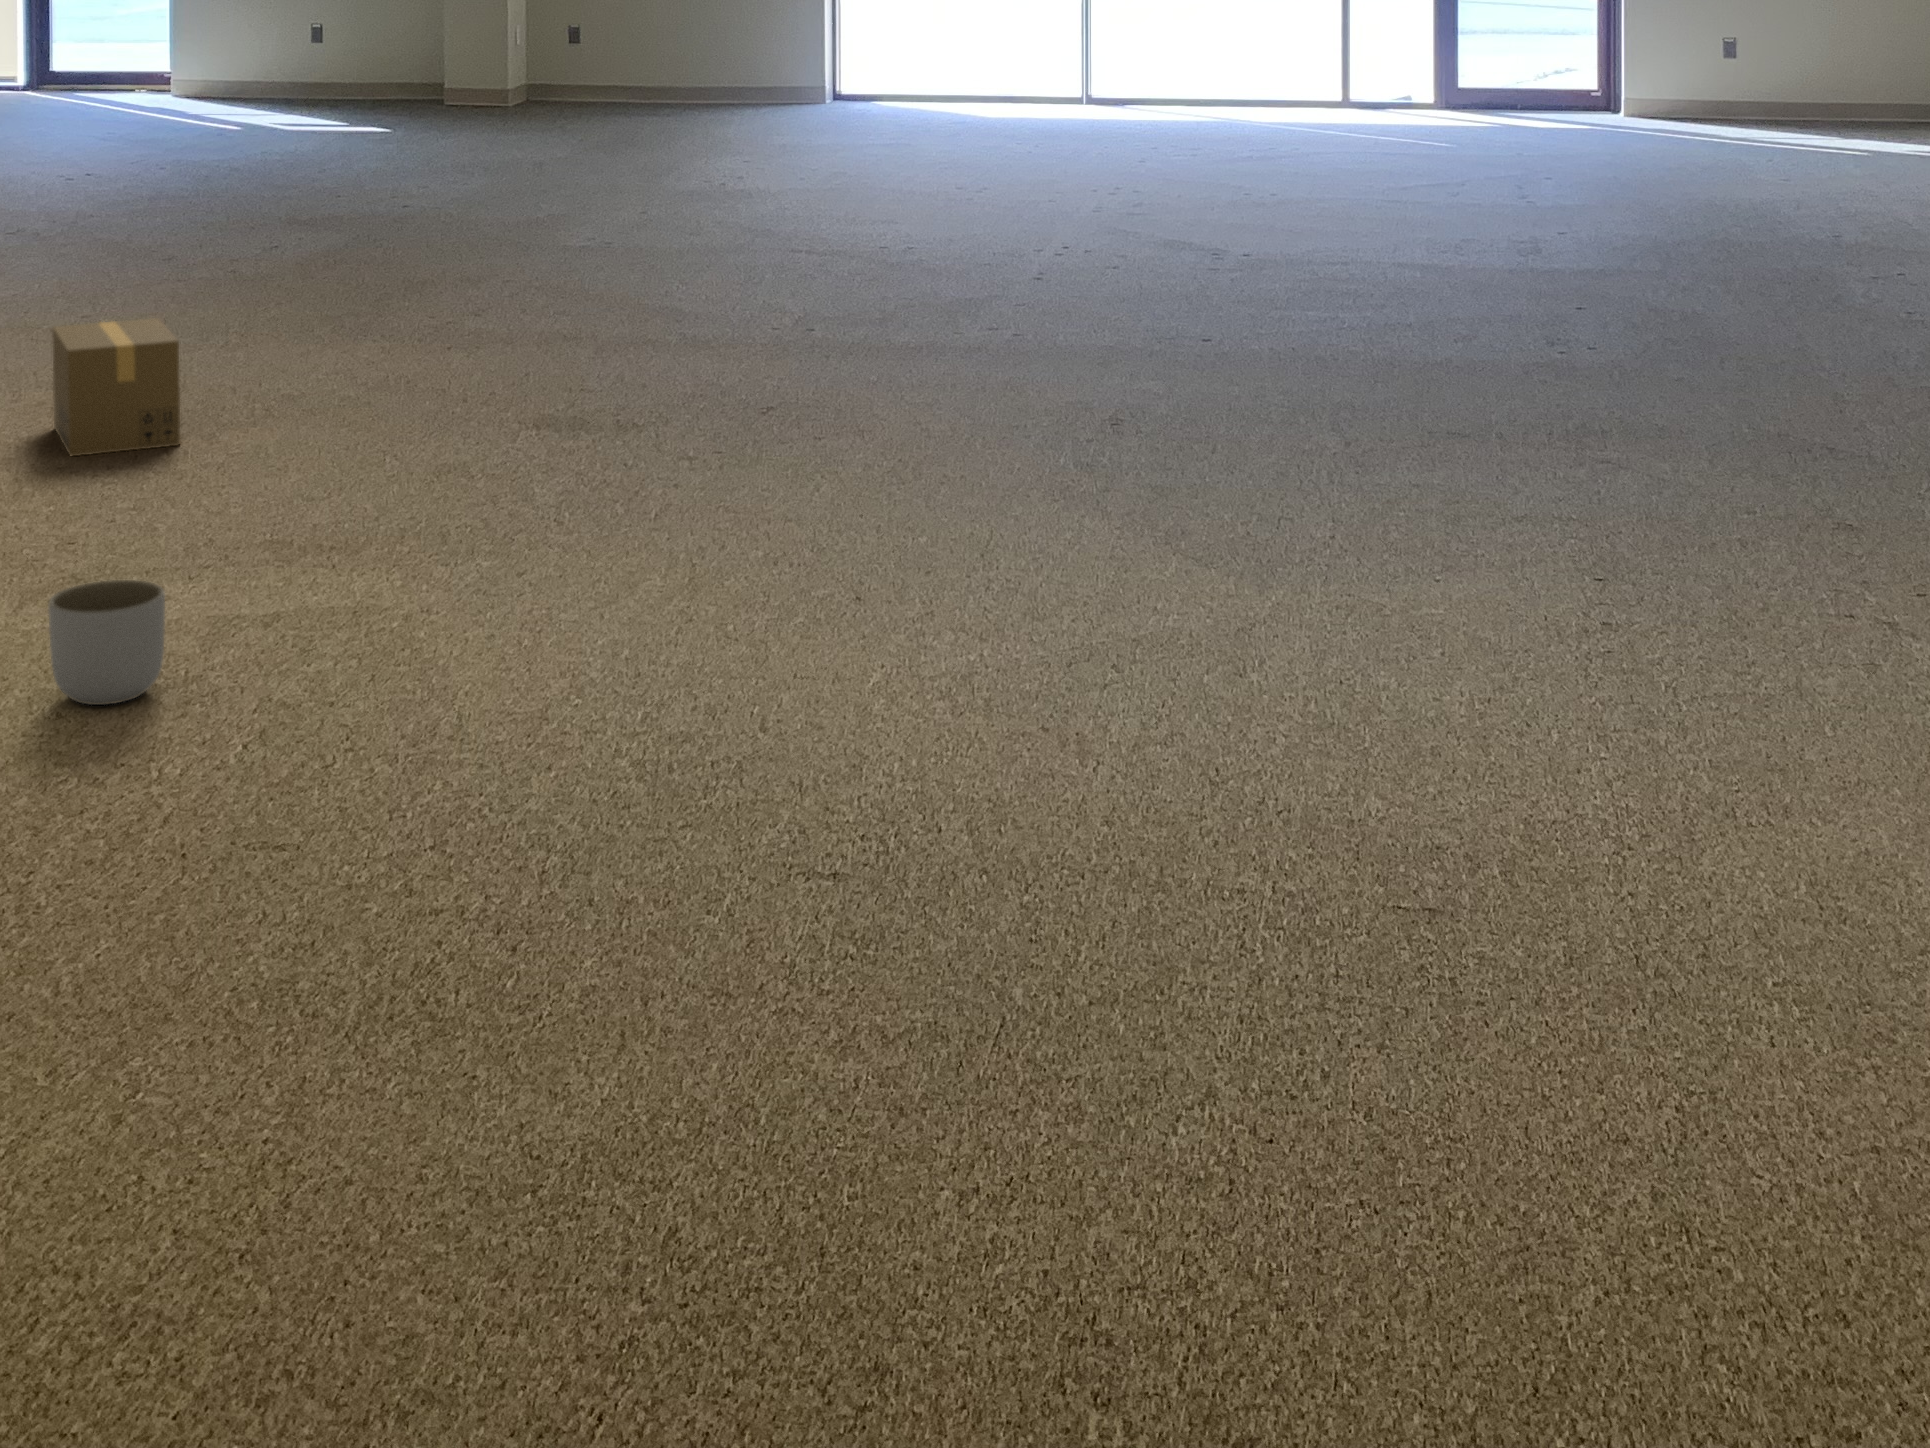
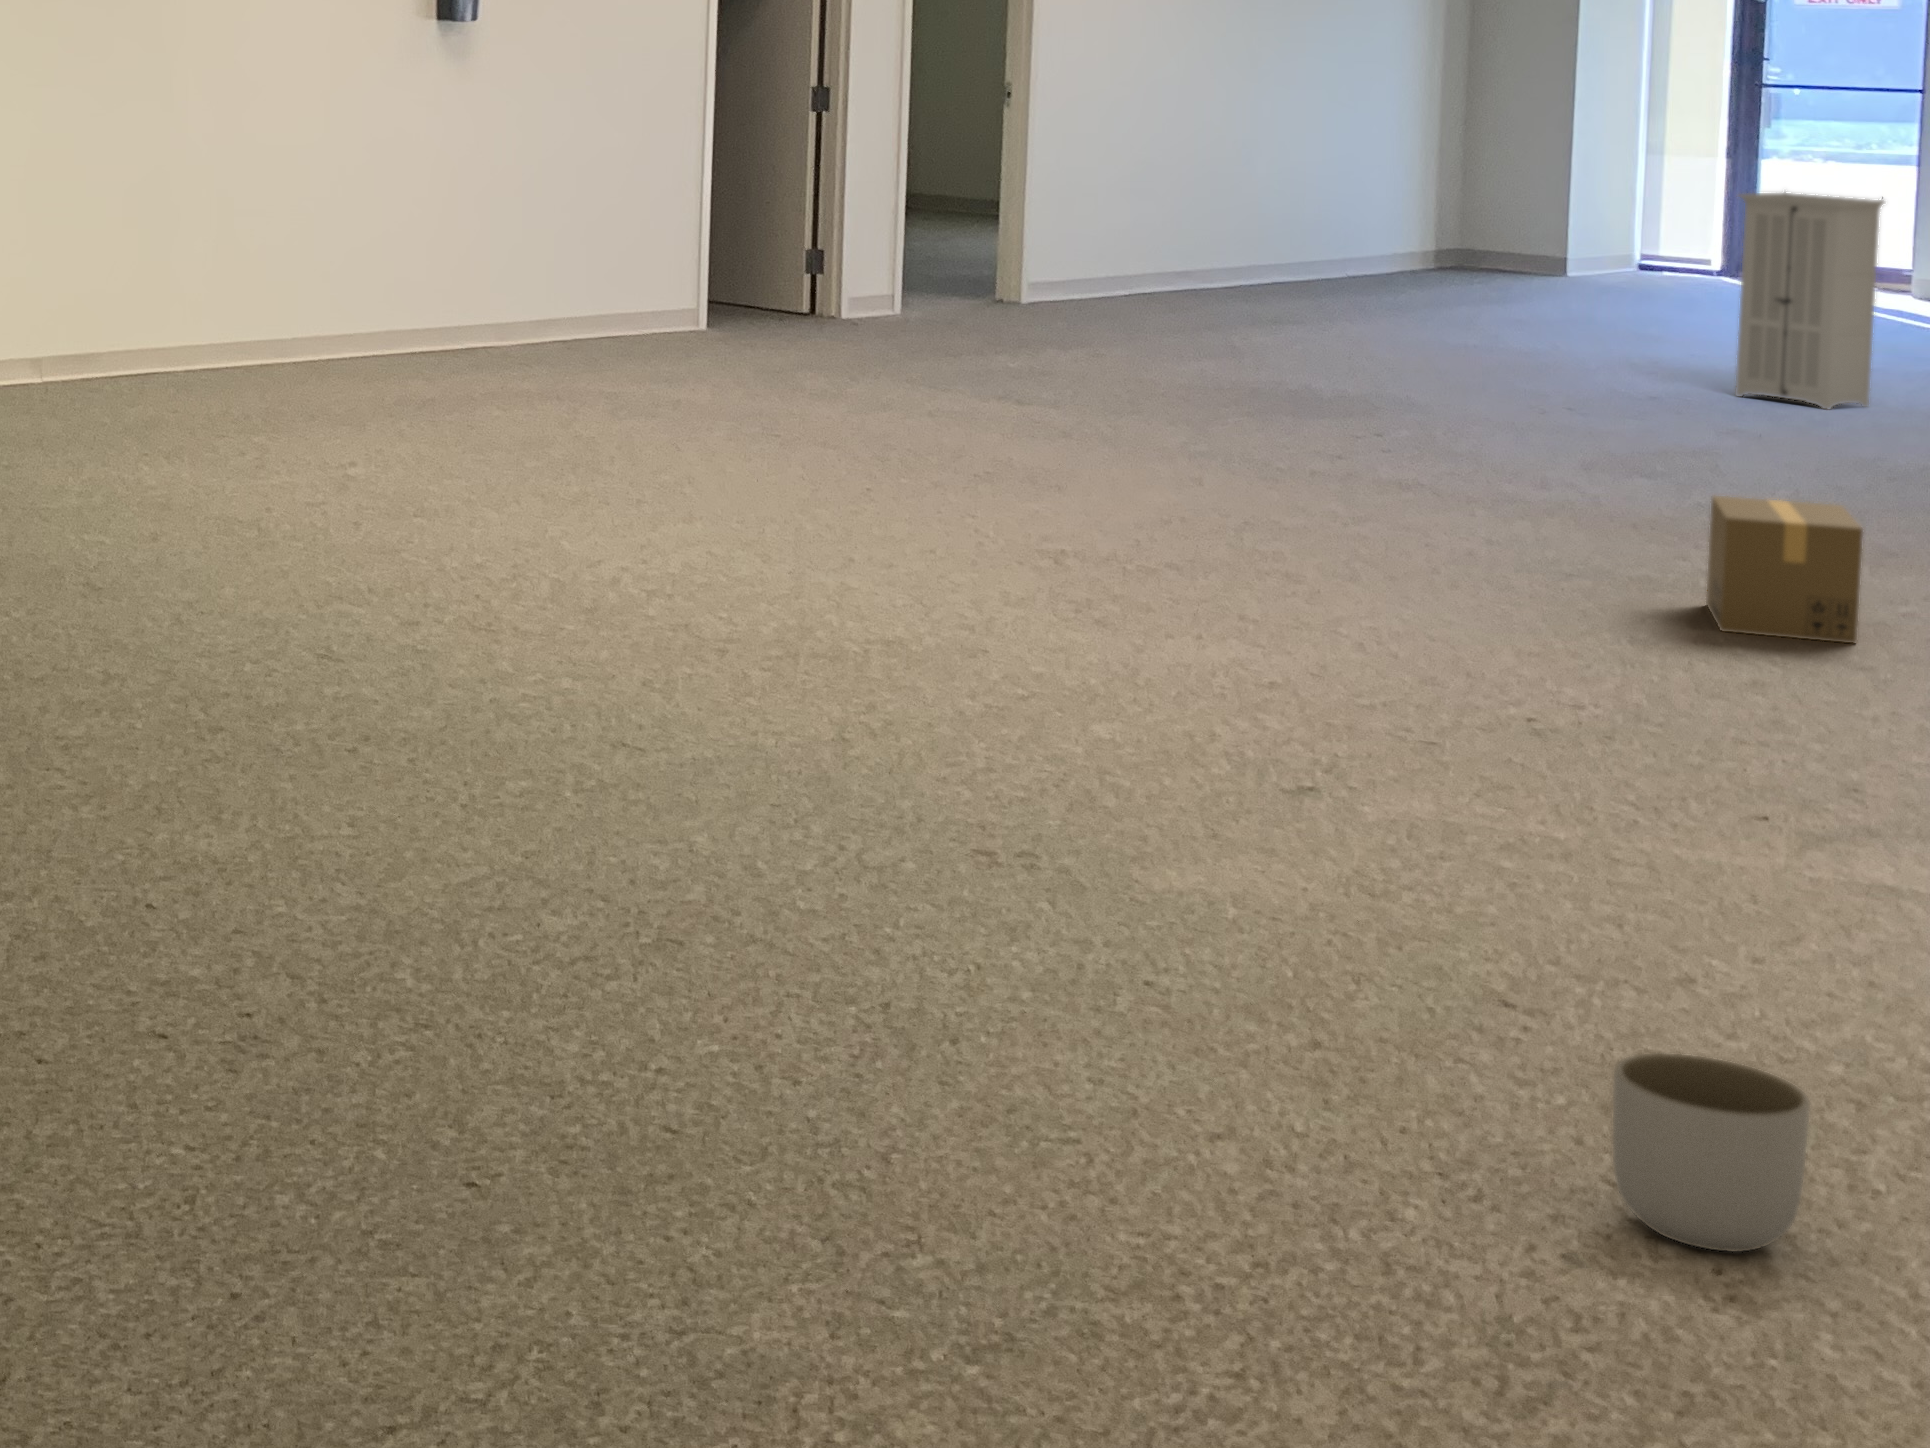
storage cabinet: none [40,13,155,201] -> present [1736,192,1884,410]
planter: present [48,580,165,705] -> present [1613,1053,1810,1252]

